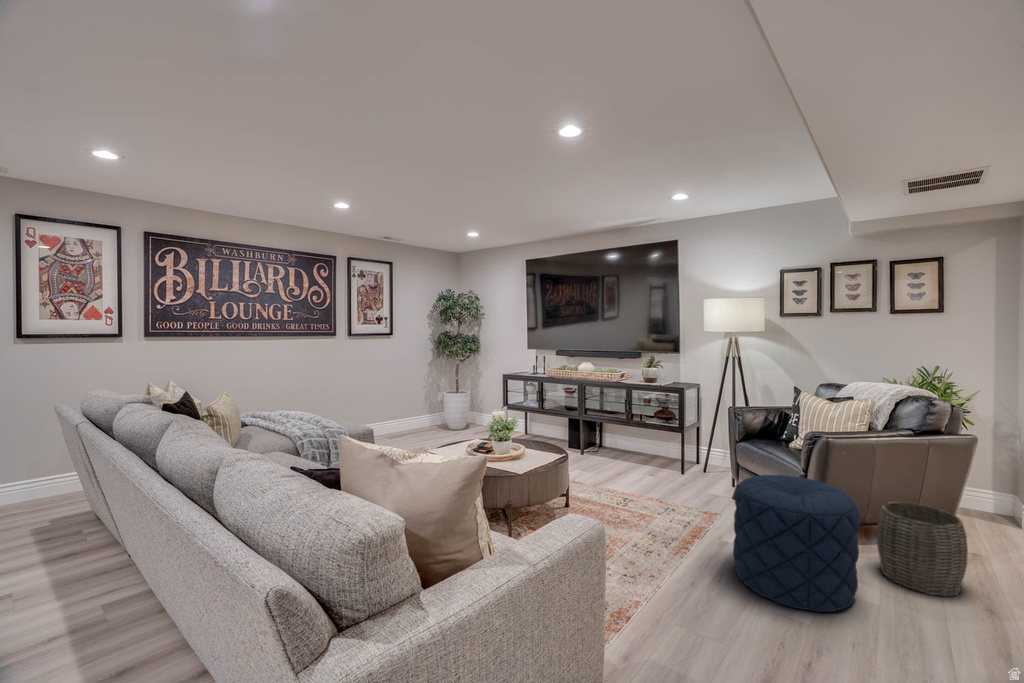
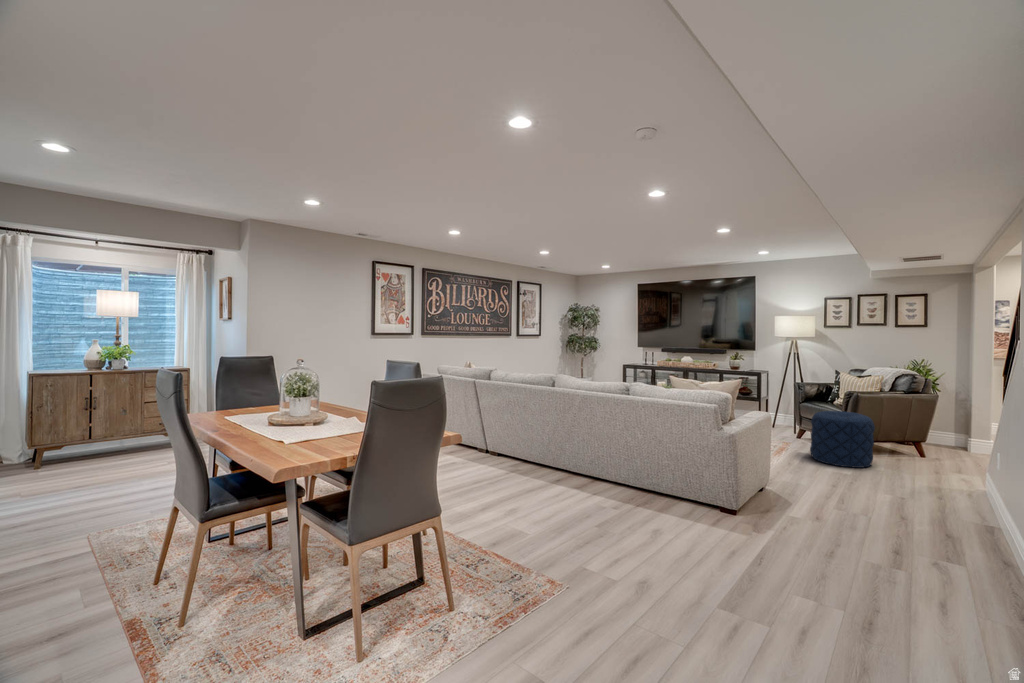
woven basket: present [877,502,968,596] -> none [883,426,926,465]

